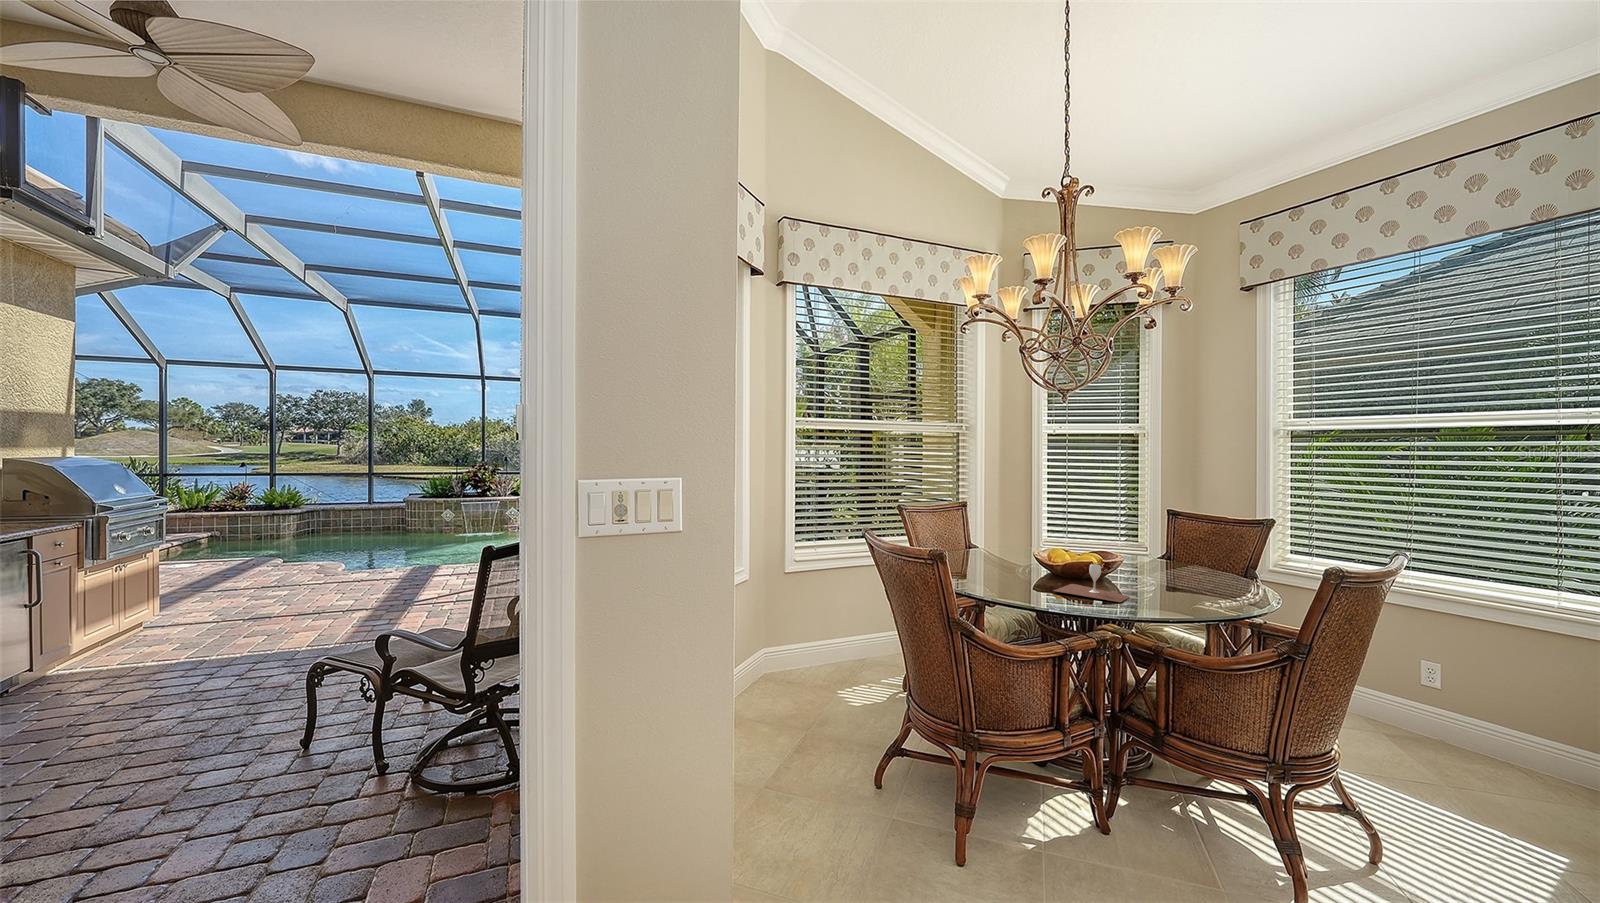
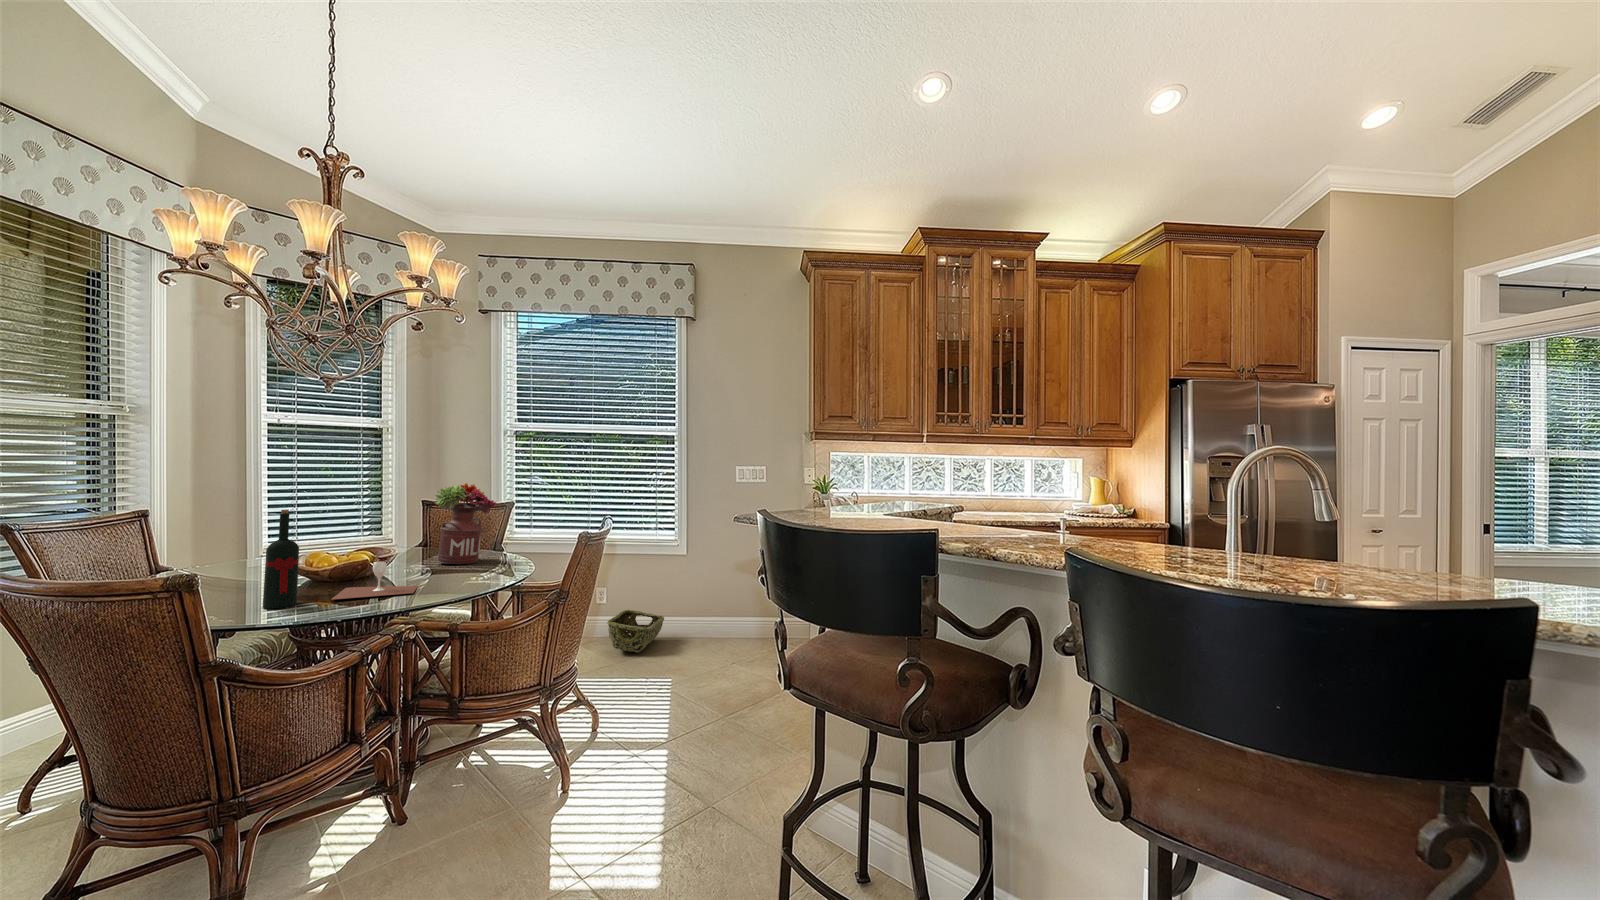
flower arrangement: none [1160,494,1233,586] -> present [435,483,496,564]
wine bottle: none [1008,506,1032,589] -> present [263,510,299,608]
woven basket: none [1435,716,1581,796] -> present [607,610,664,653]

